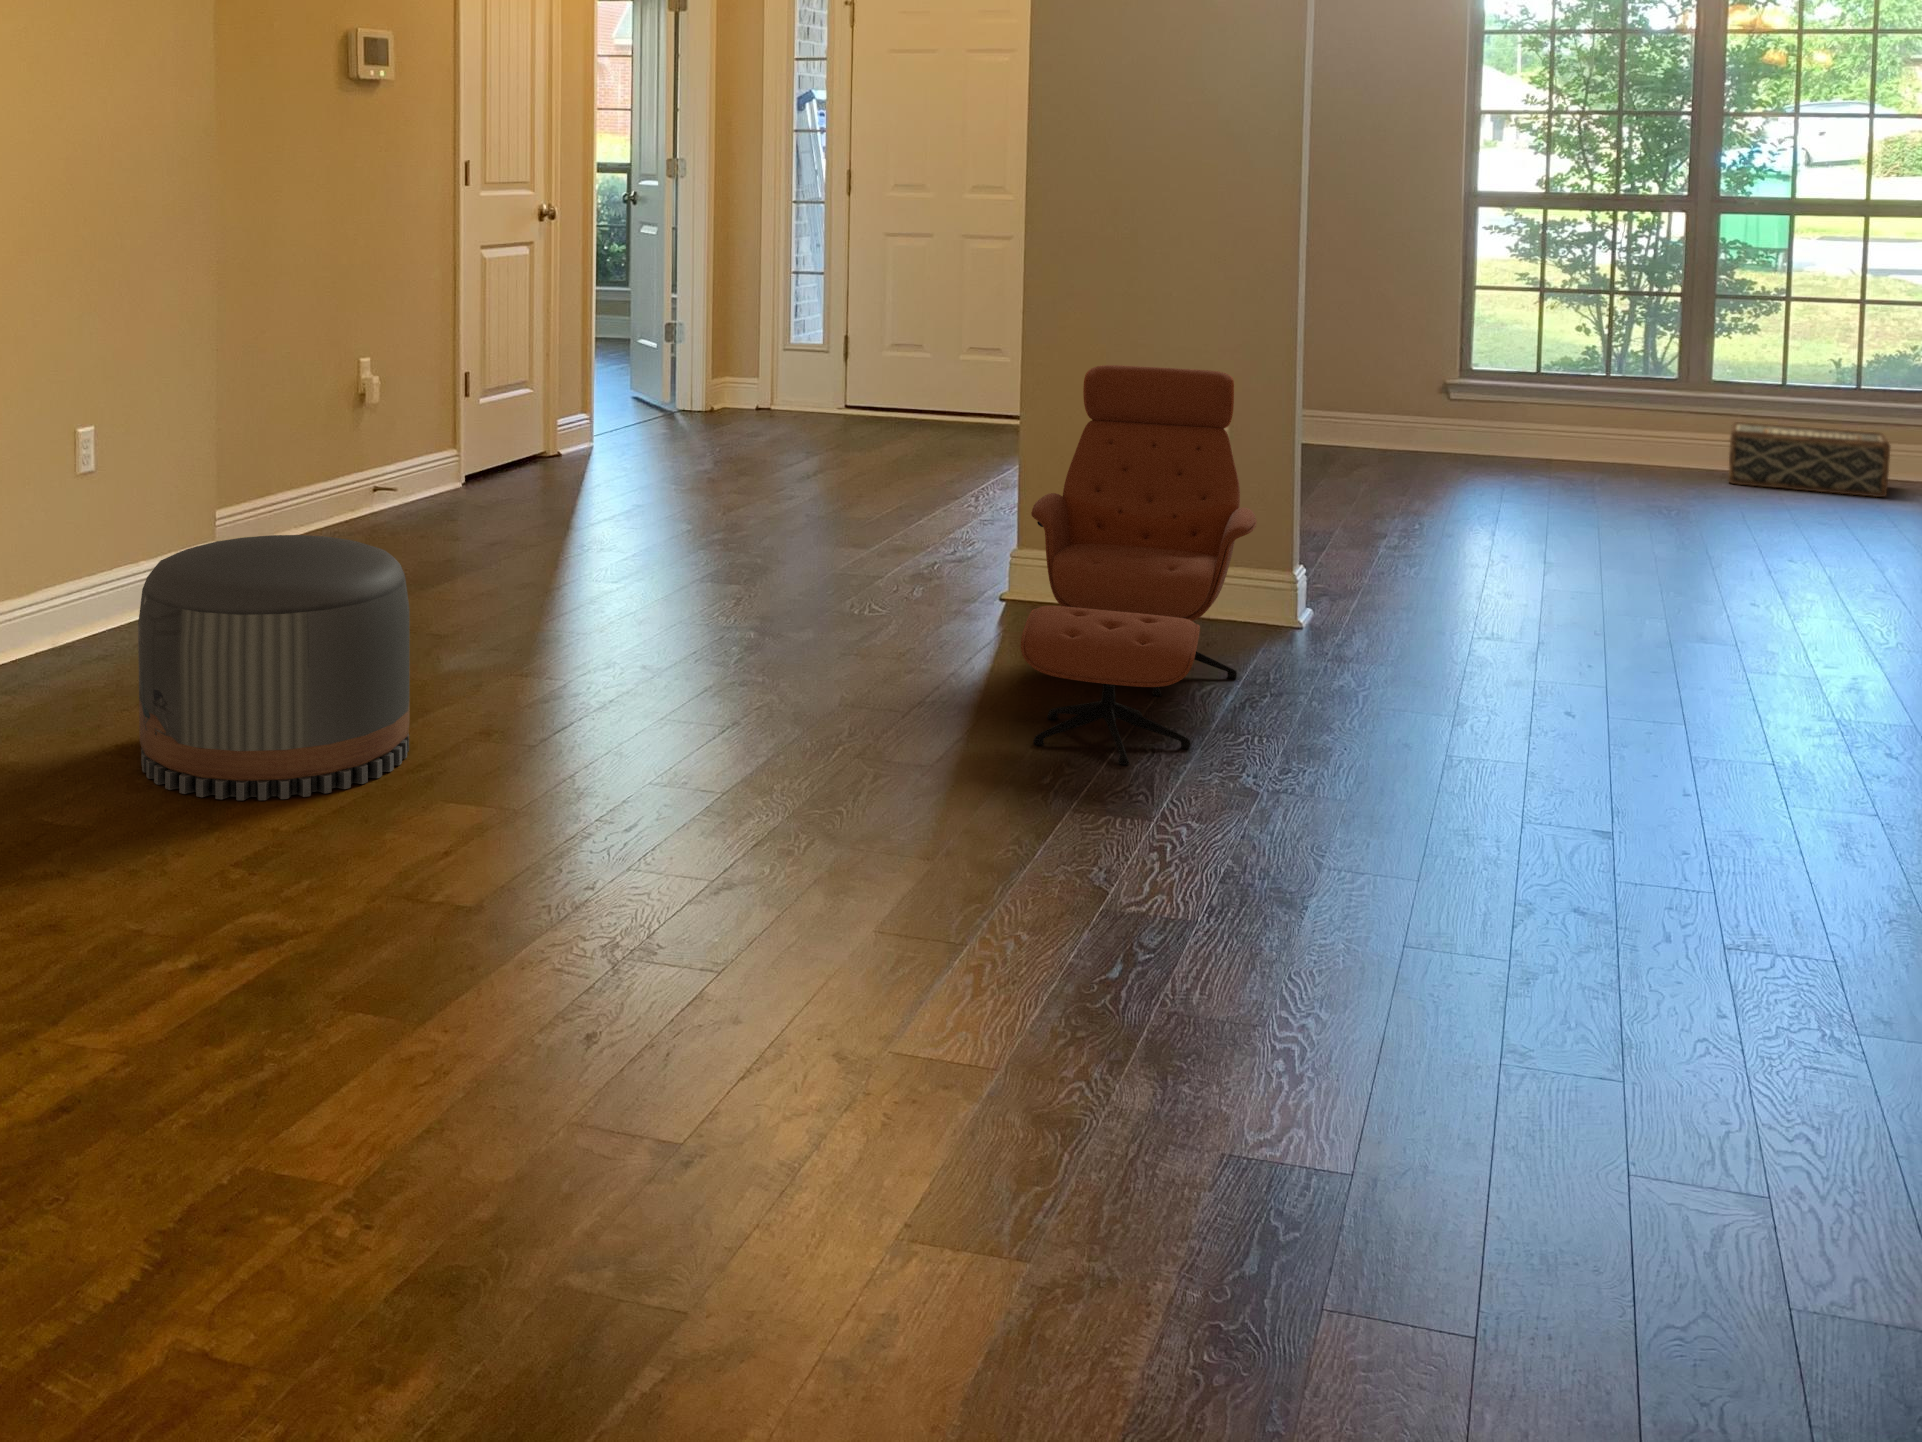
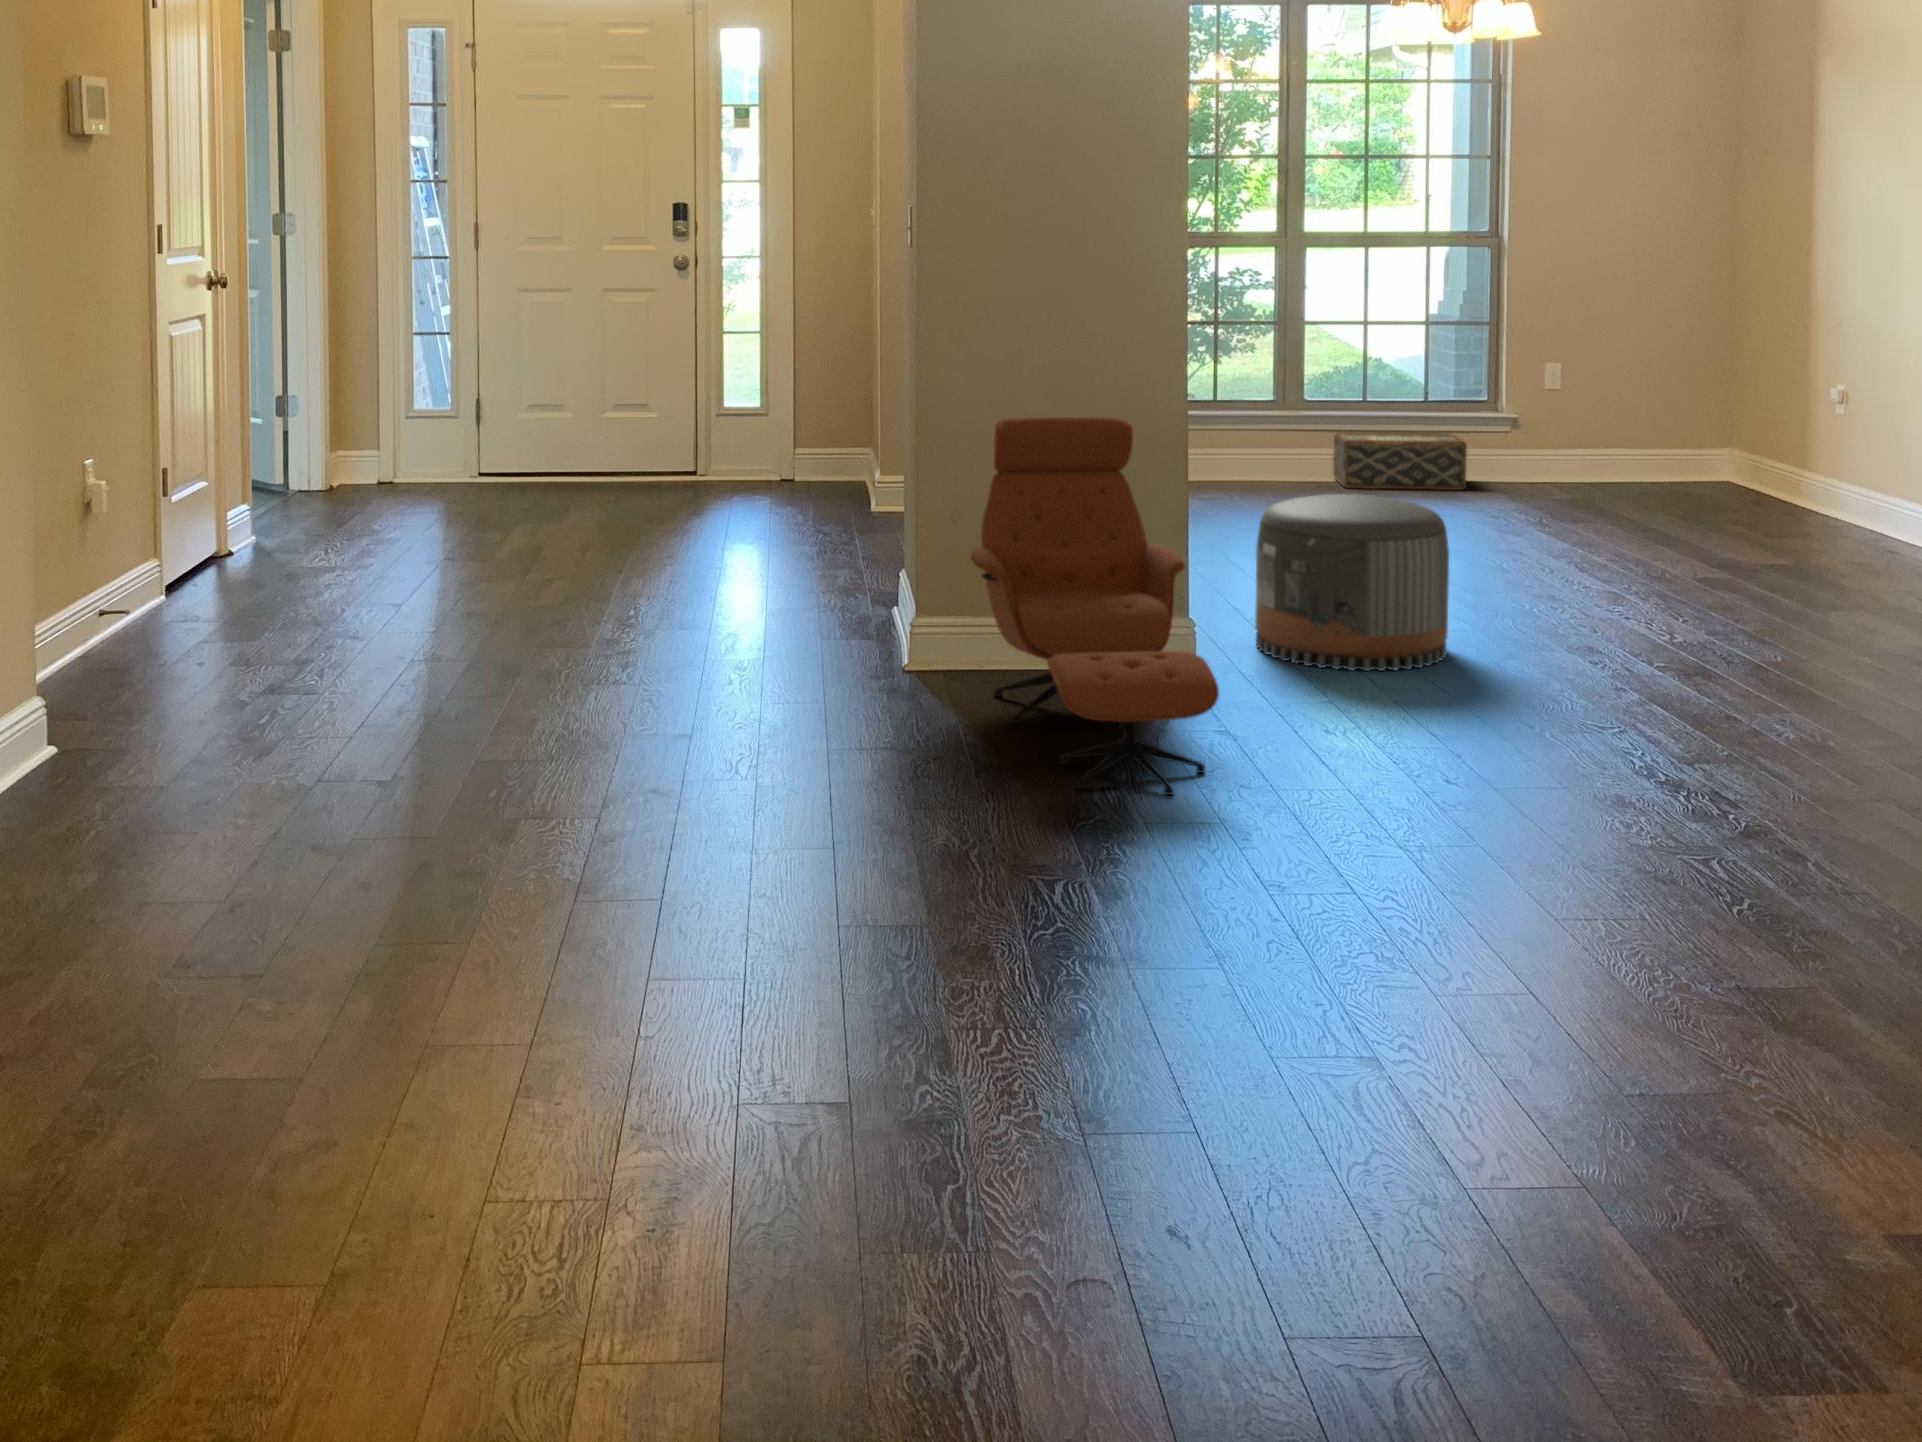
pouf: present [138,535,409,800] -> present [1255,494,1449,671]

